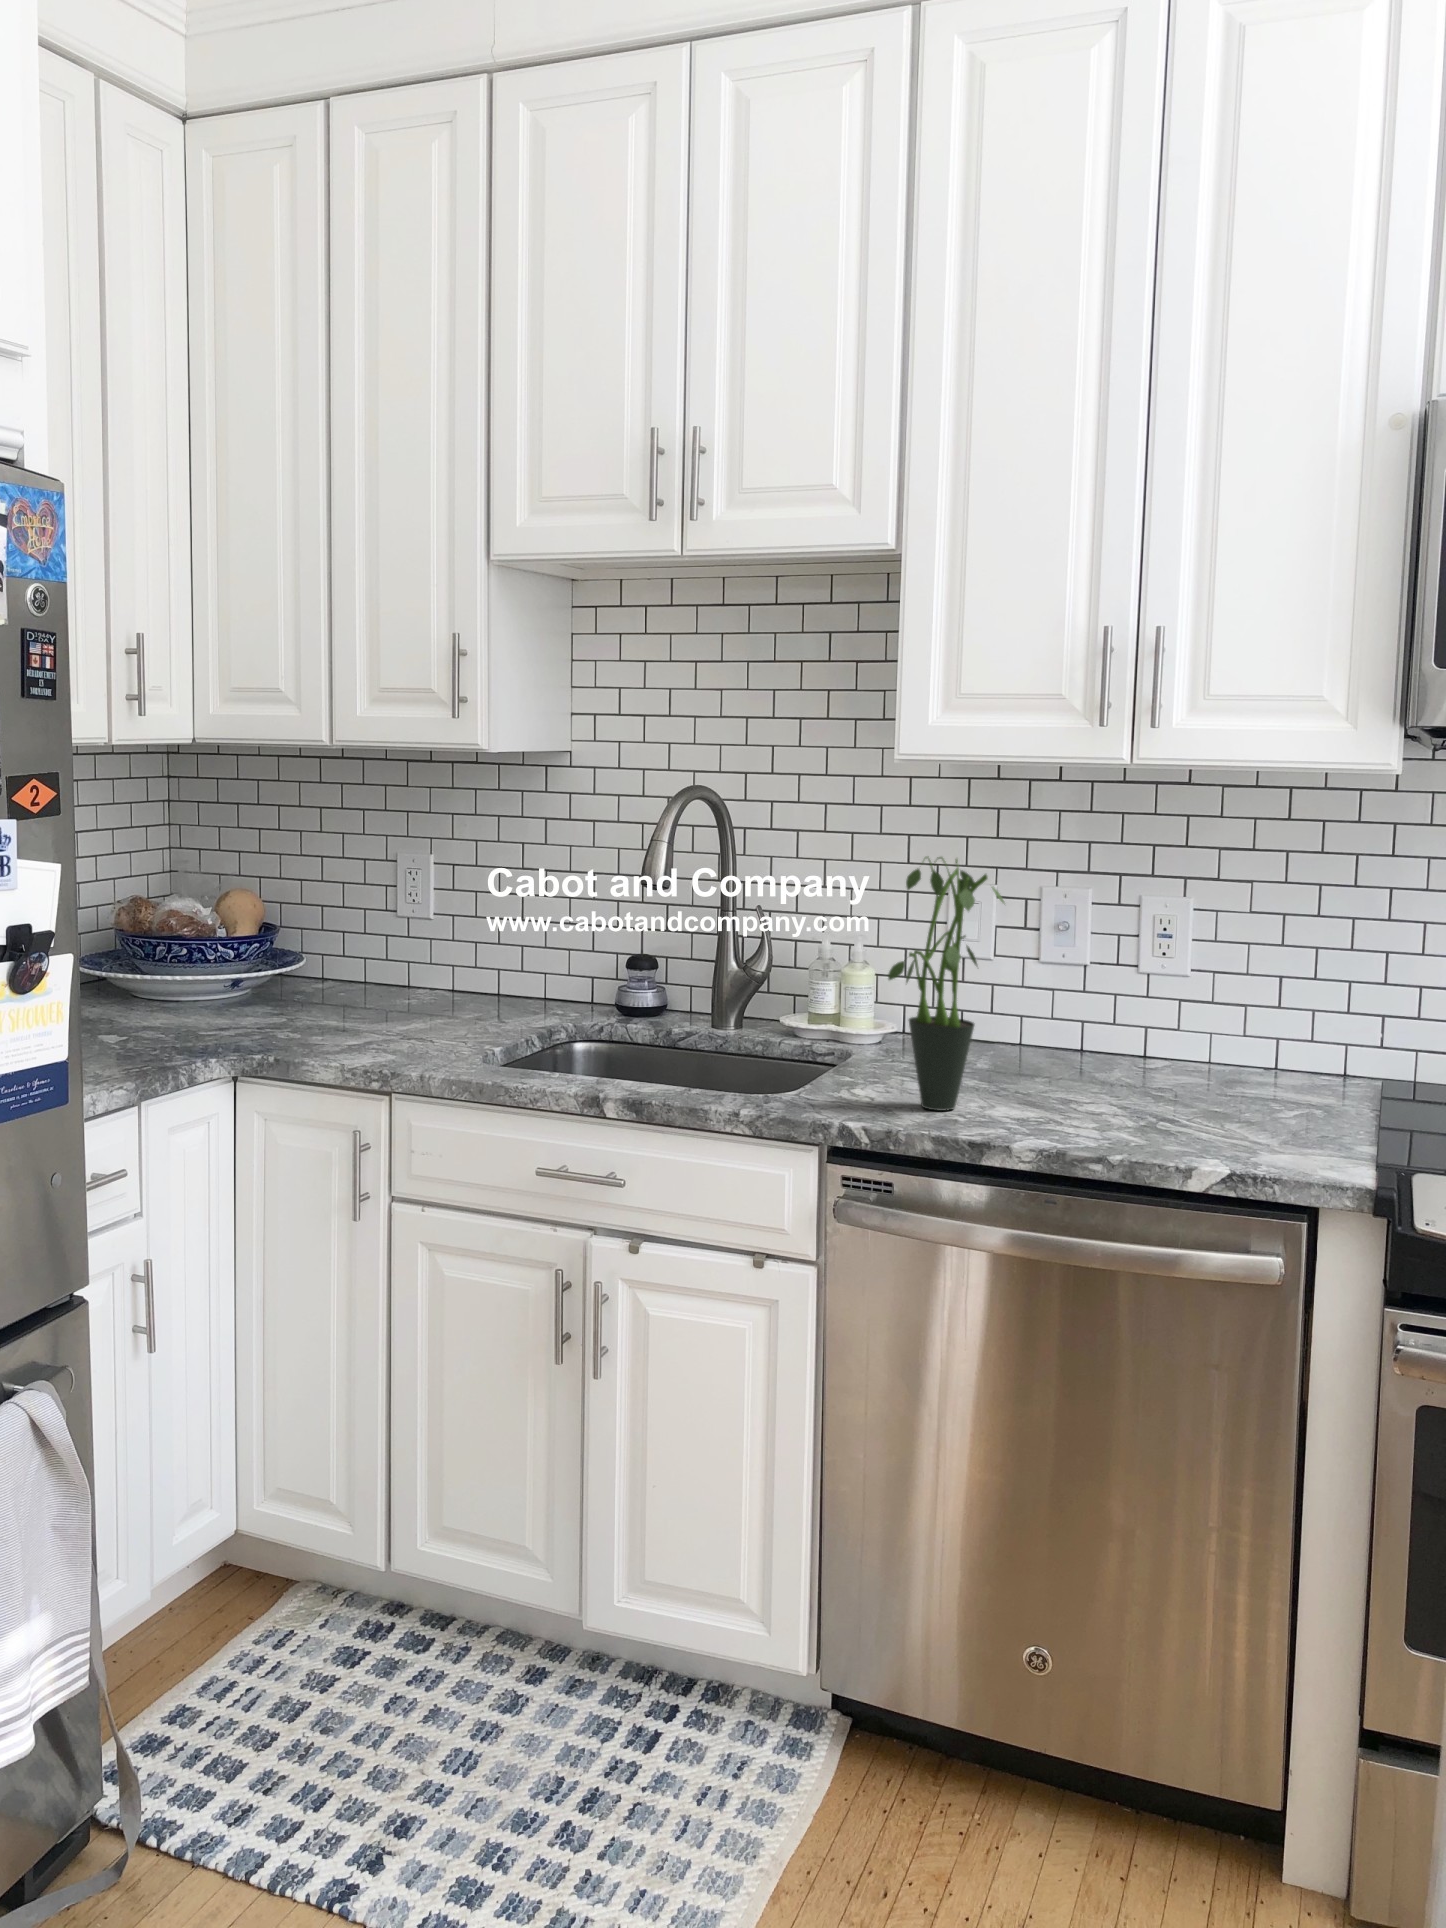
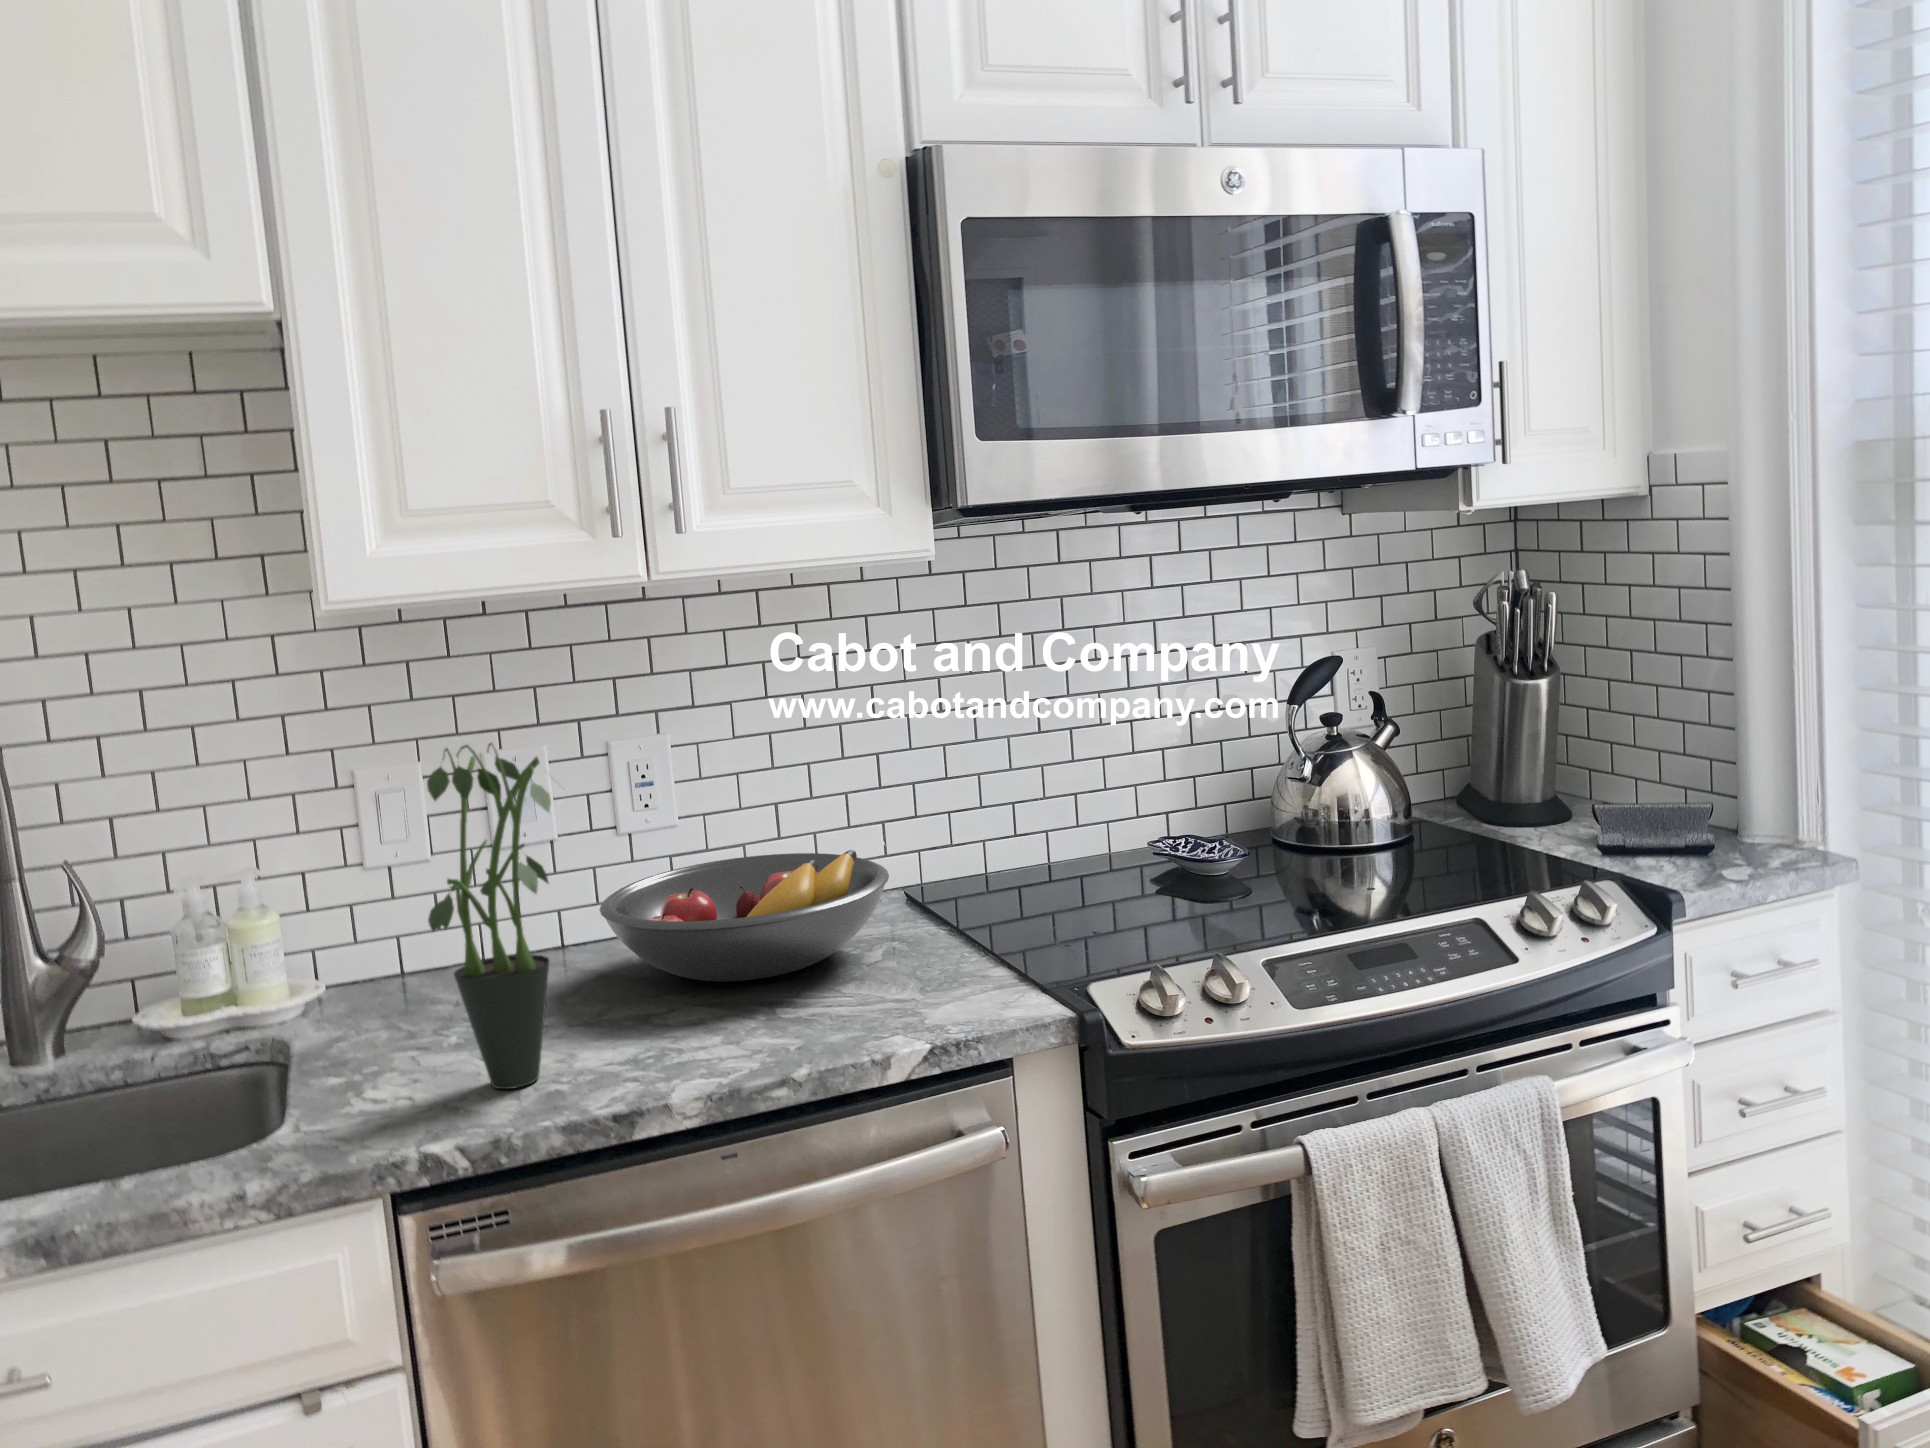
fruit bowl: none [1069,1007,1322,1102] -> present [600,850,889,982]

